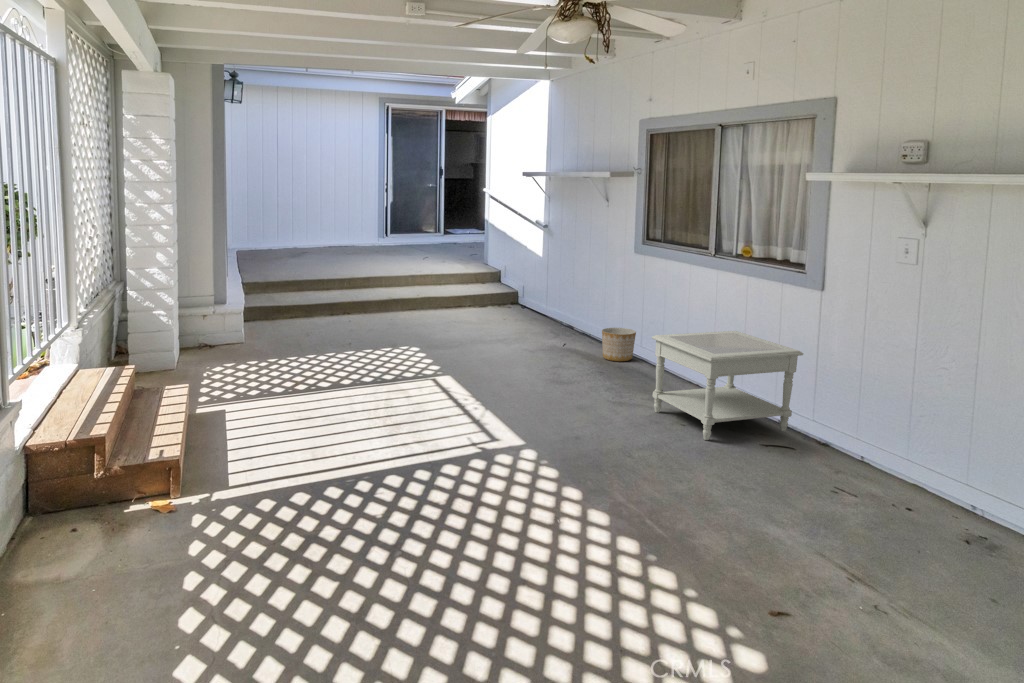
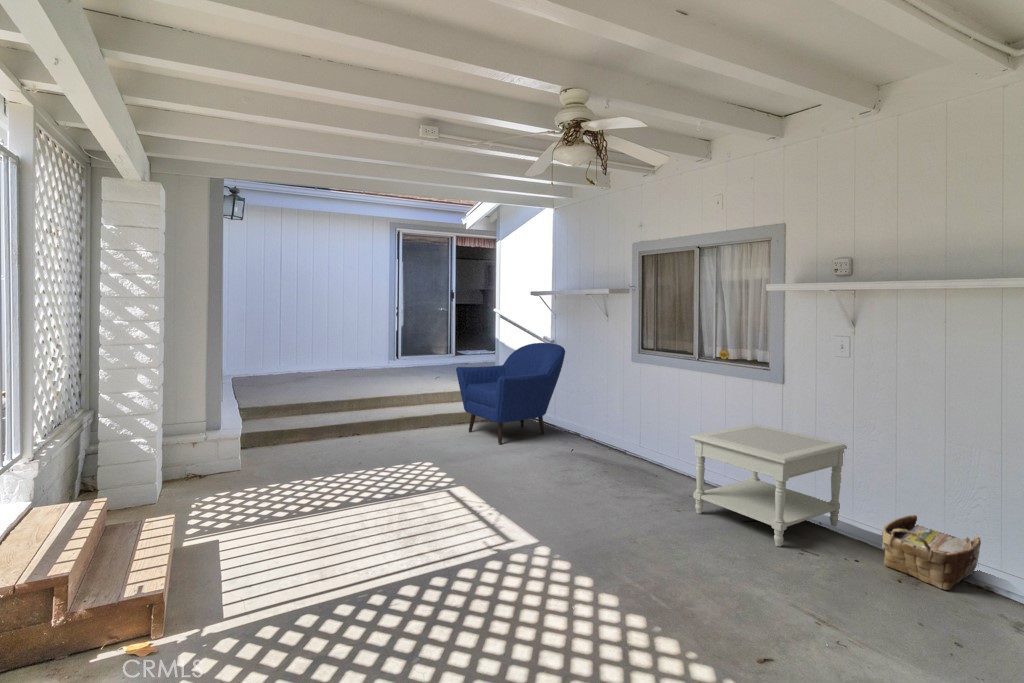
armchair: none [474,240,589,344] -> present [456,343,565,443]
planter: present [602,328,636,361] -> none [594,422,626,455]
woven basket: none [788,410,877,479] -> present [882,515,981,590]

